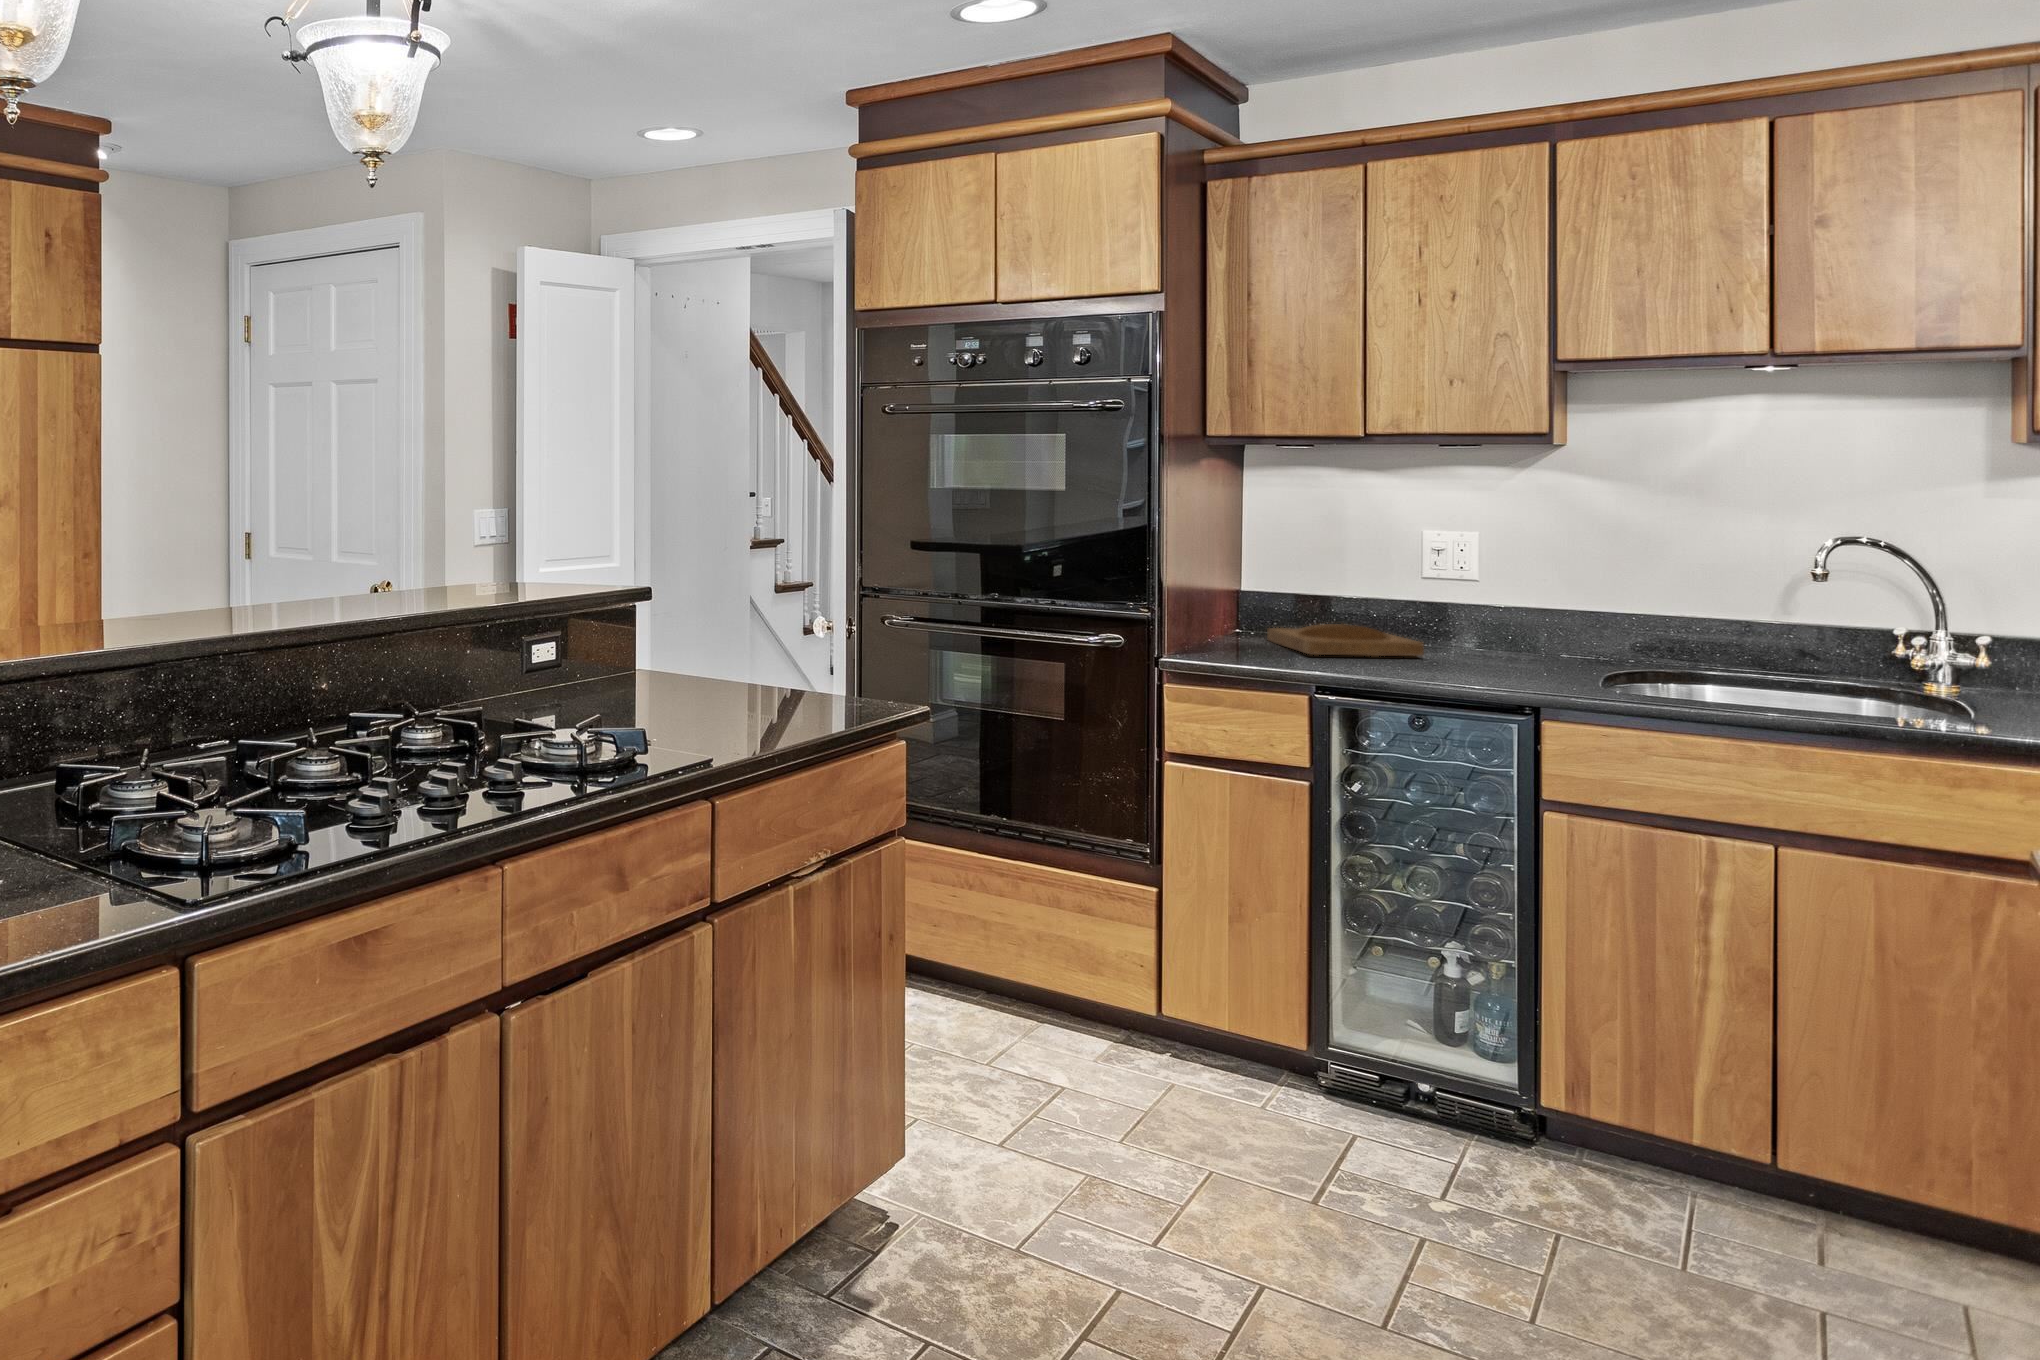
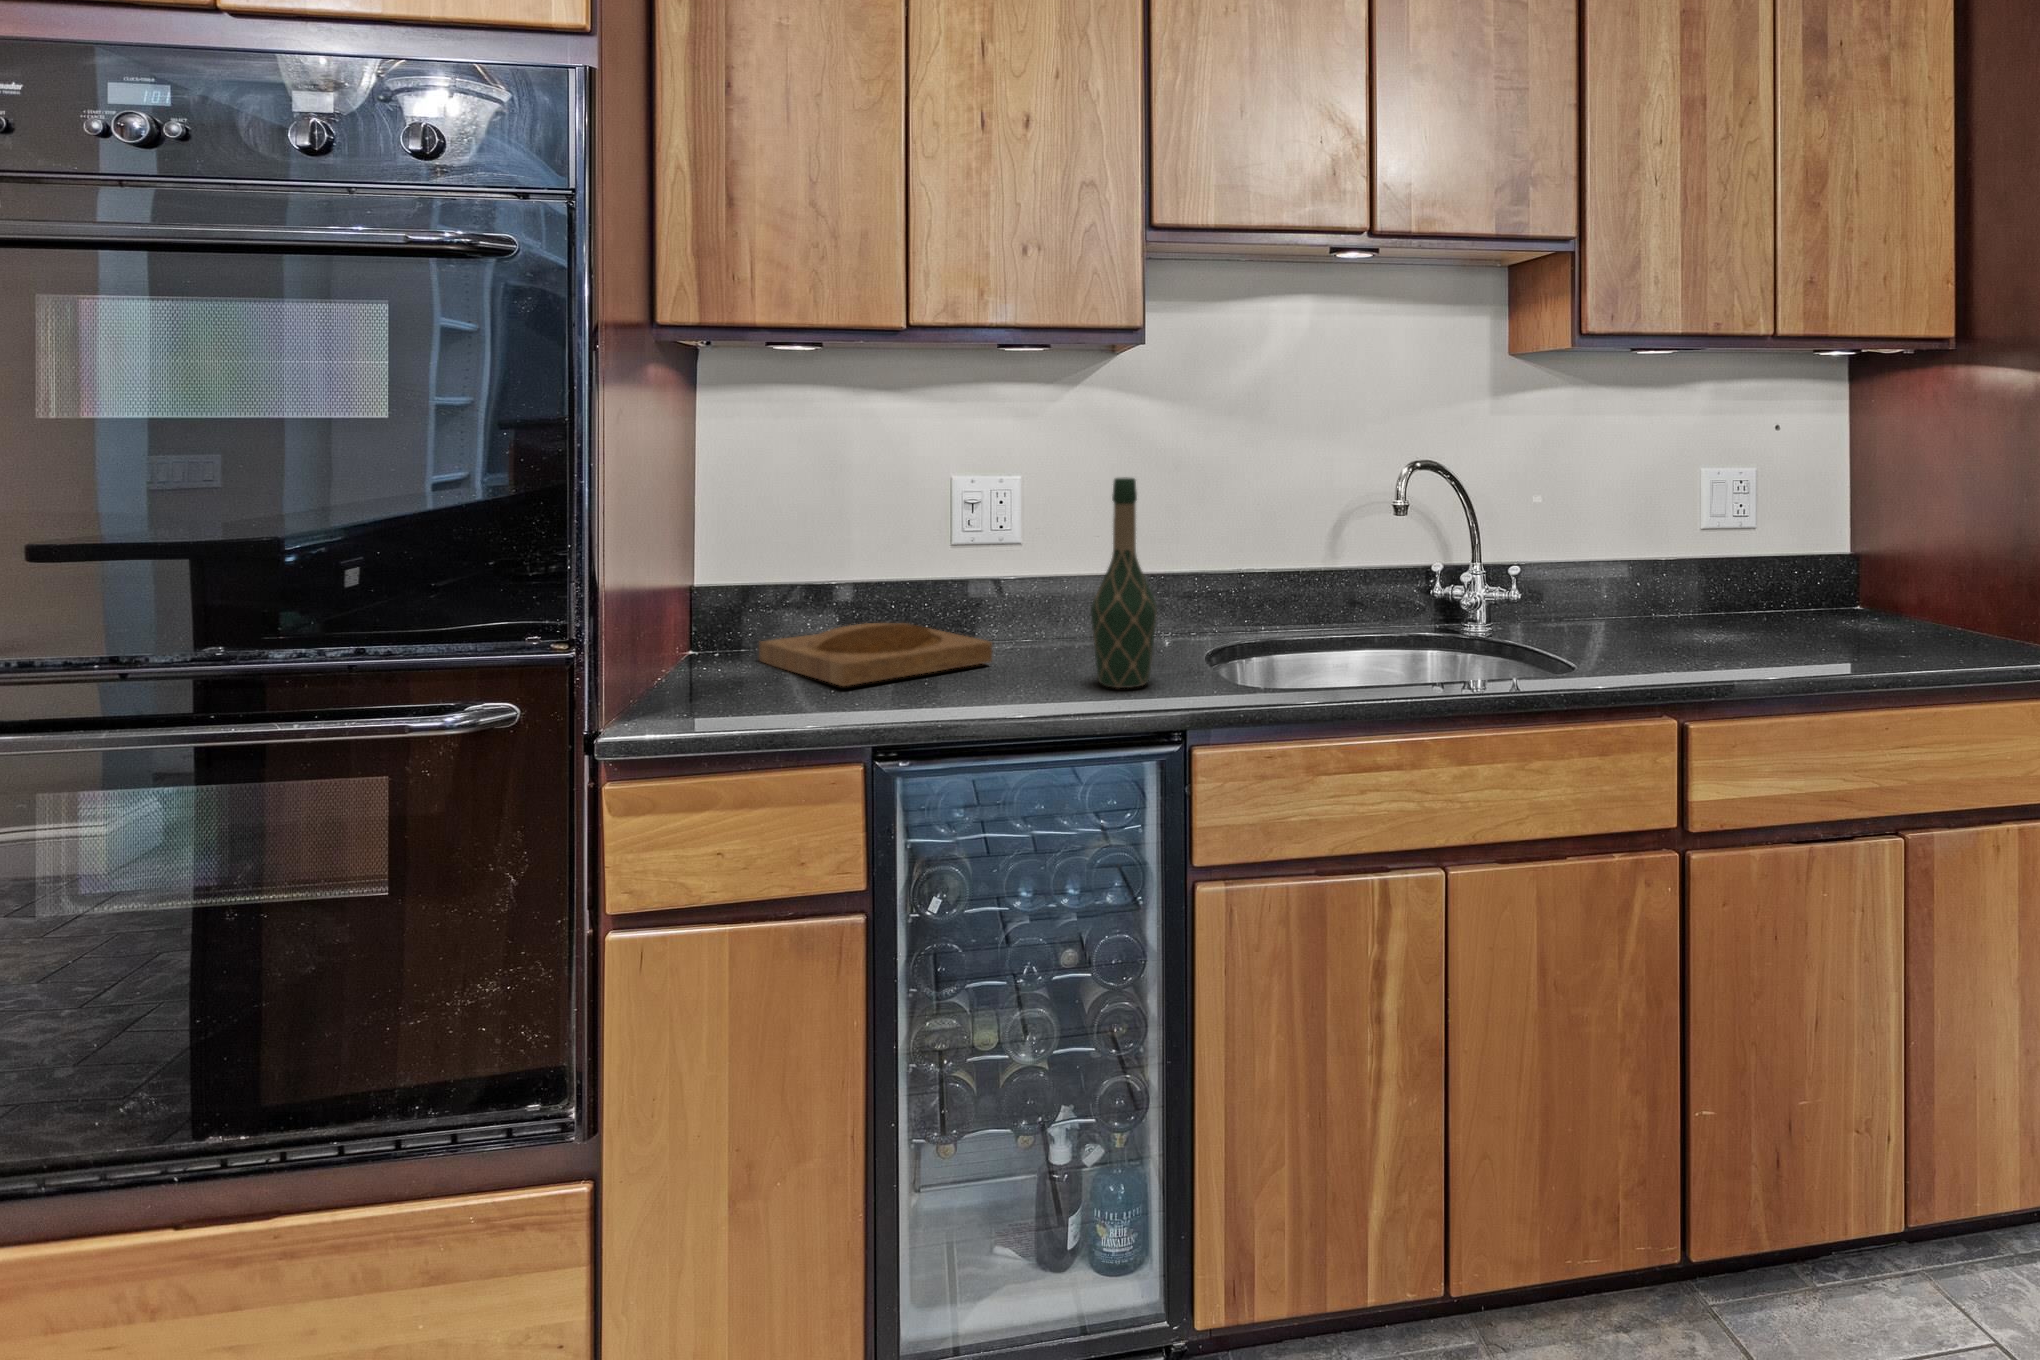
wine bottle: none [1487,536,1541,679] -> present [1091,477,1157,688]

